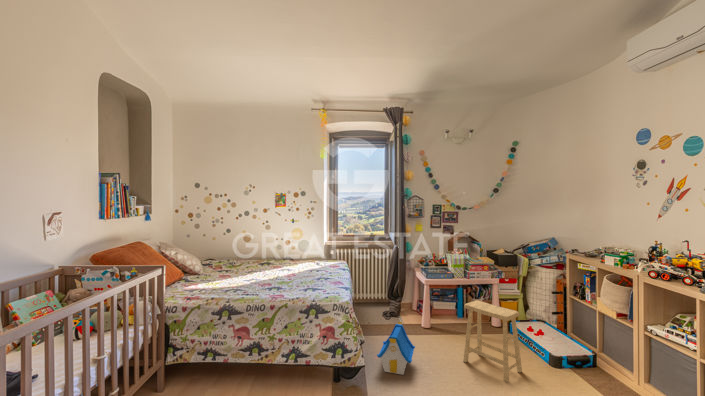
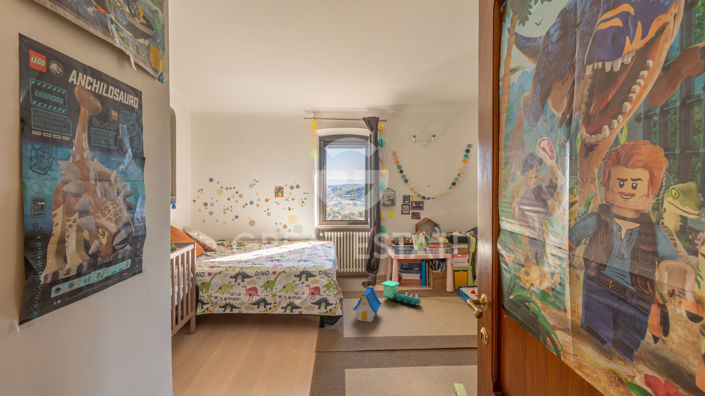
footstool: present [463,300,522,382] -> none [417,269,459,326]
toy train: none [411,313,466,351] -> present [381,280,421,307]

